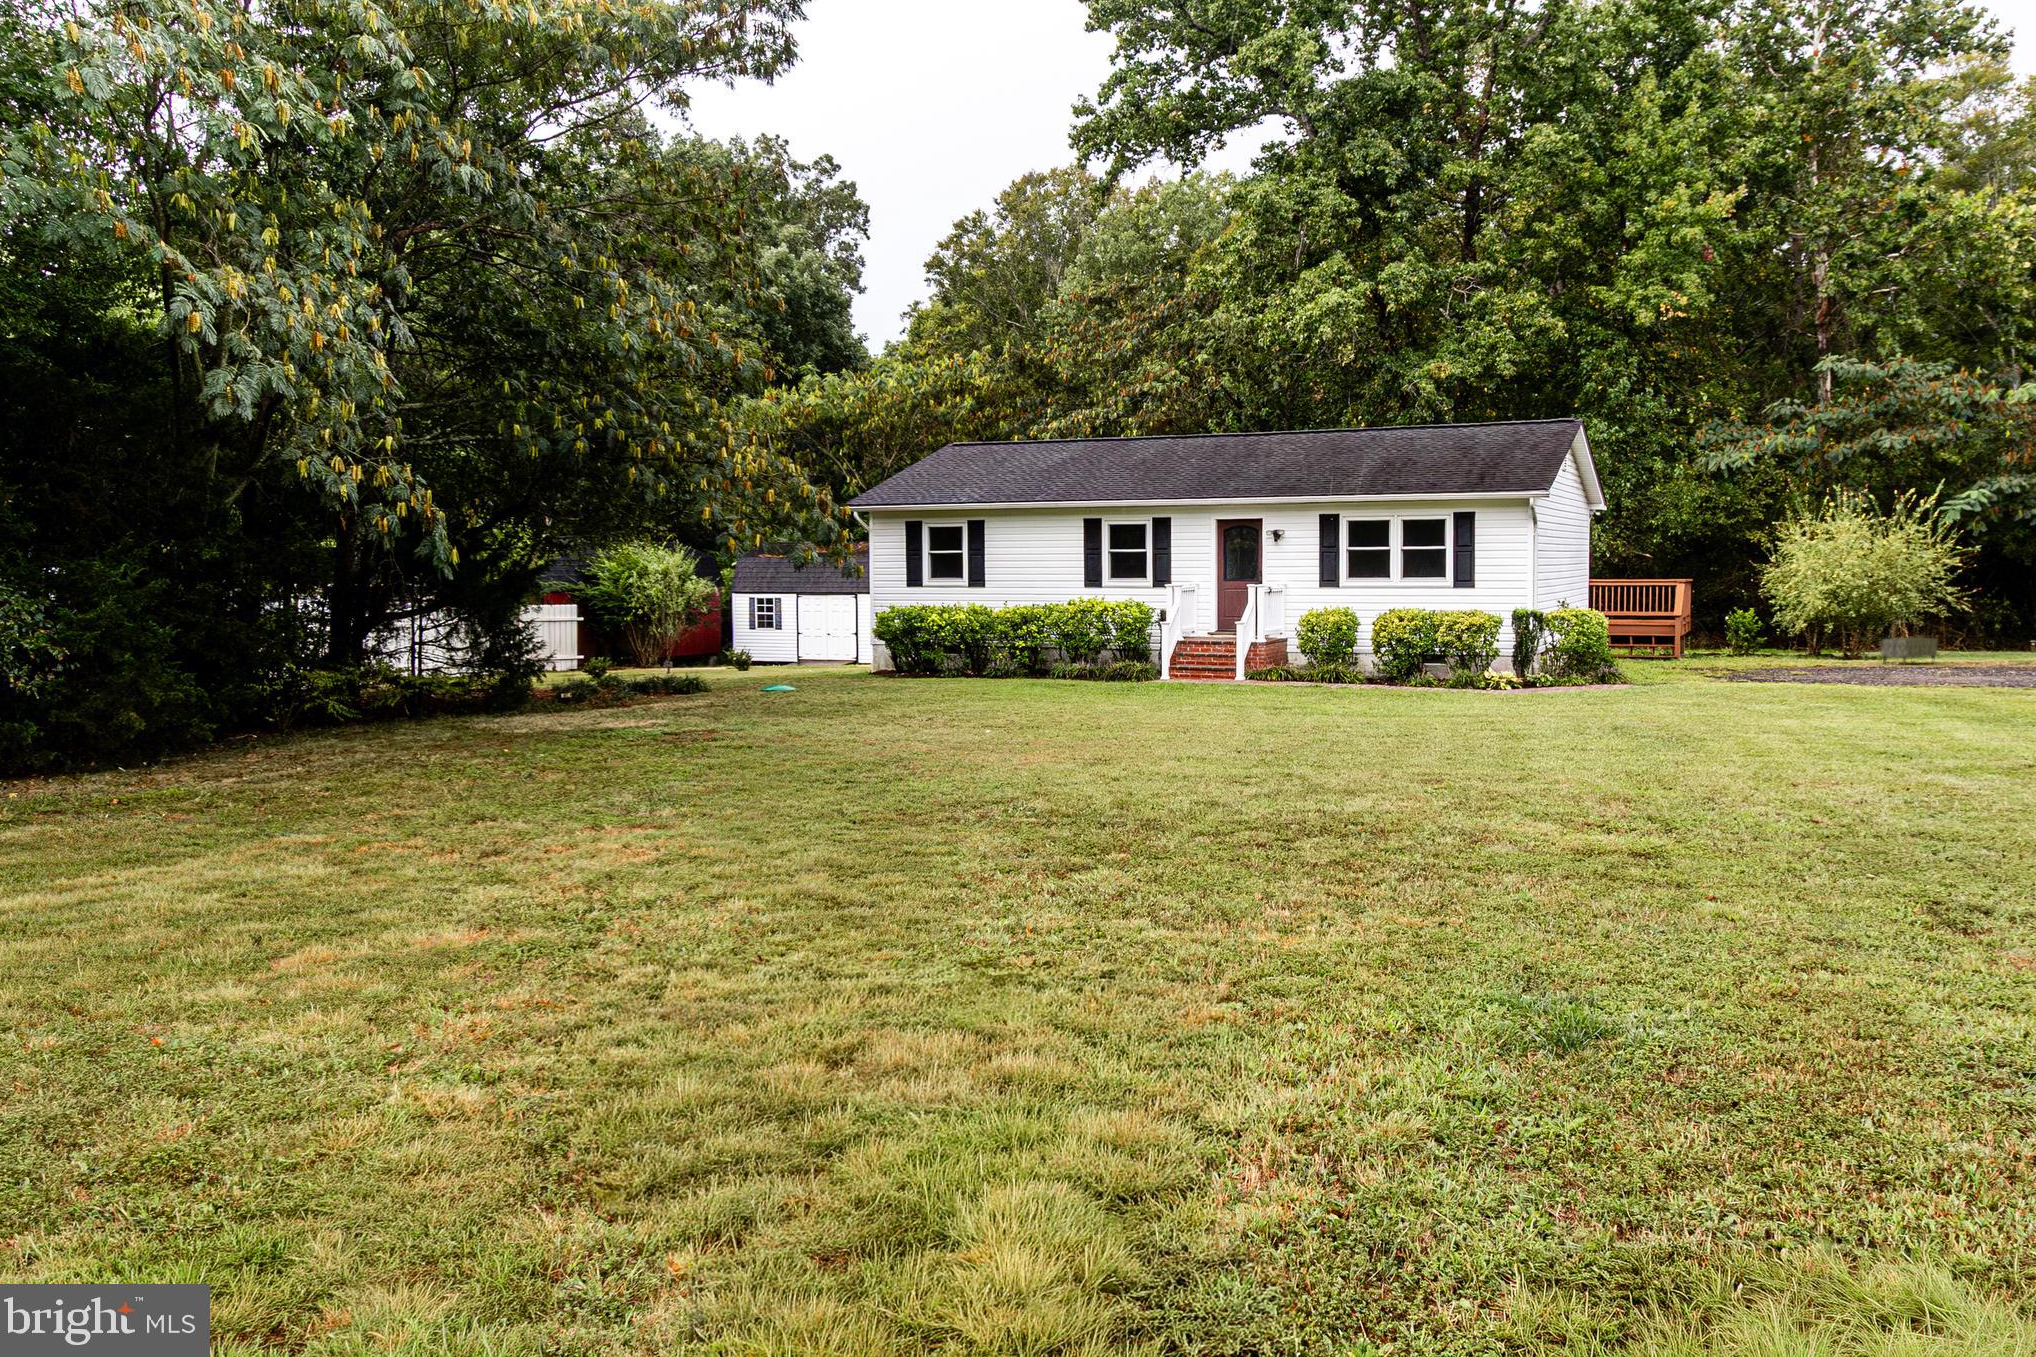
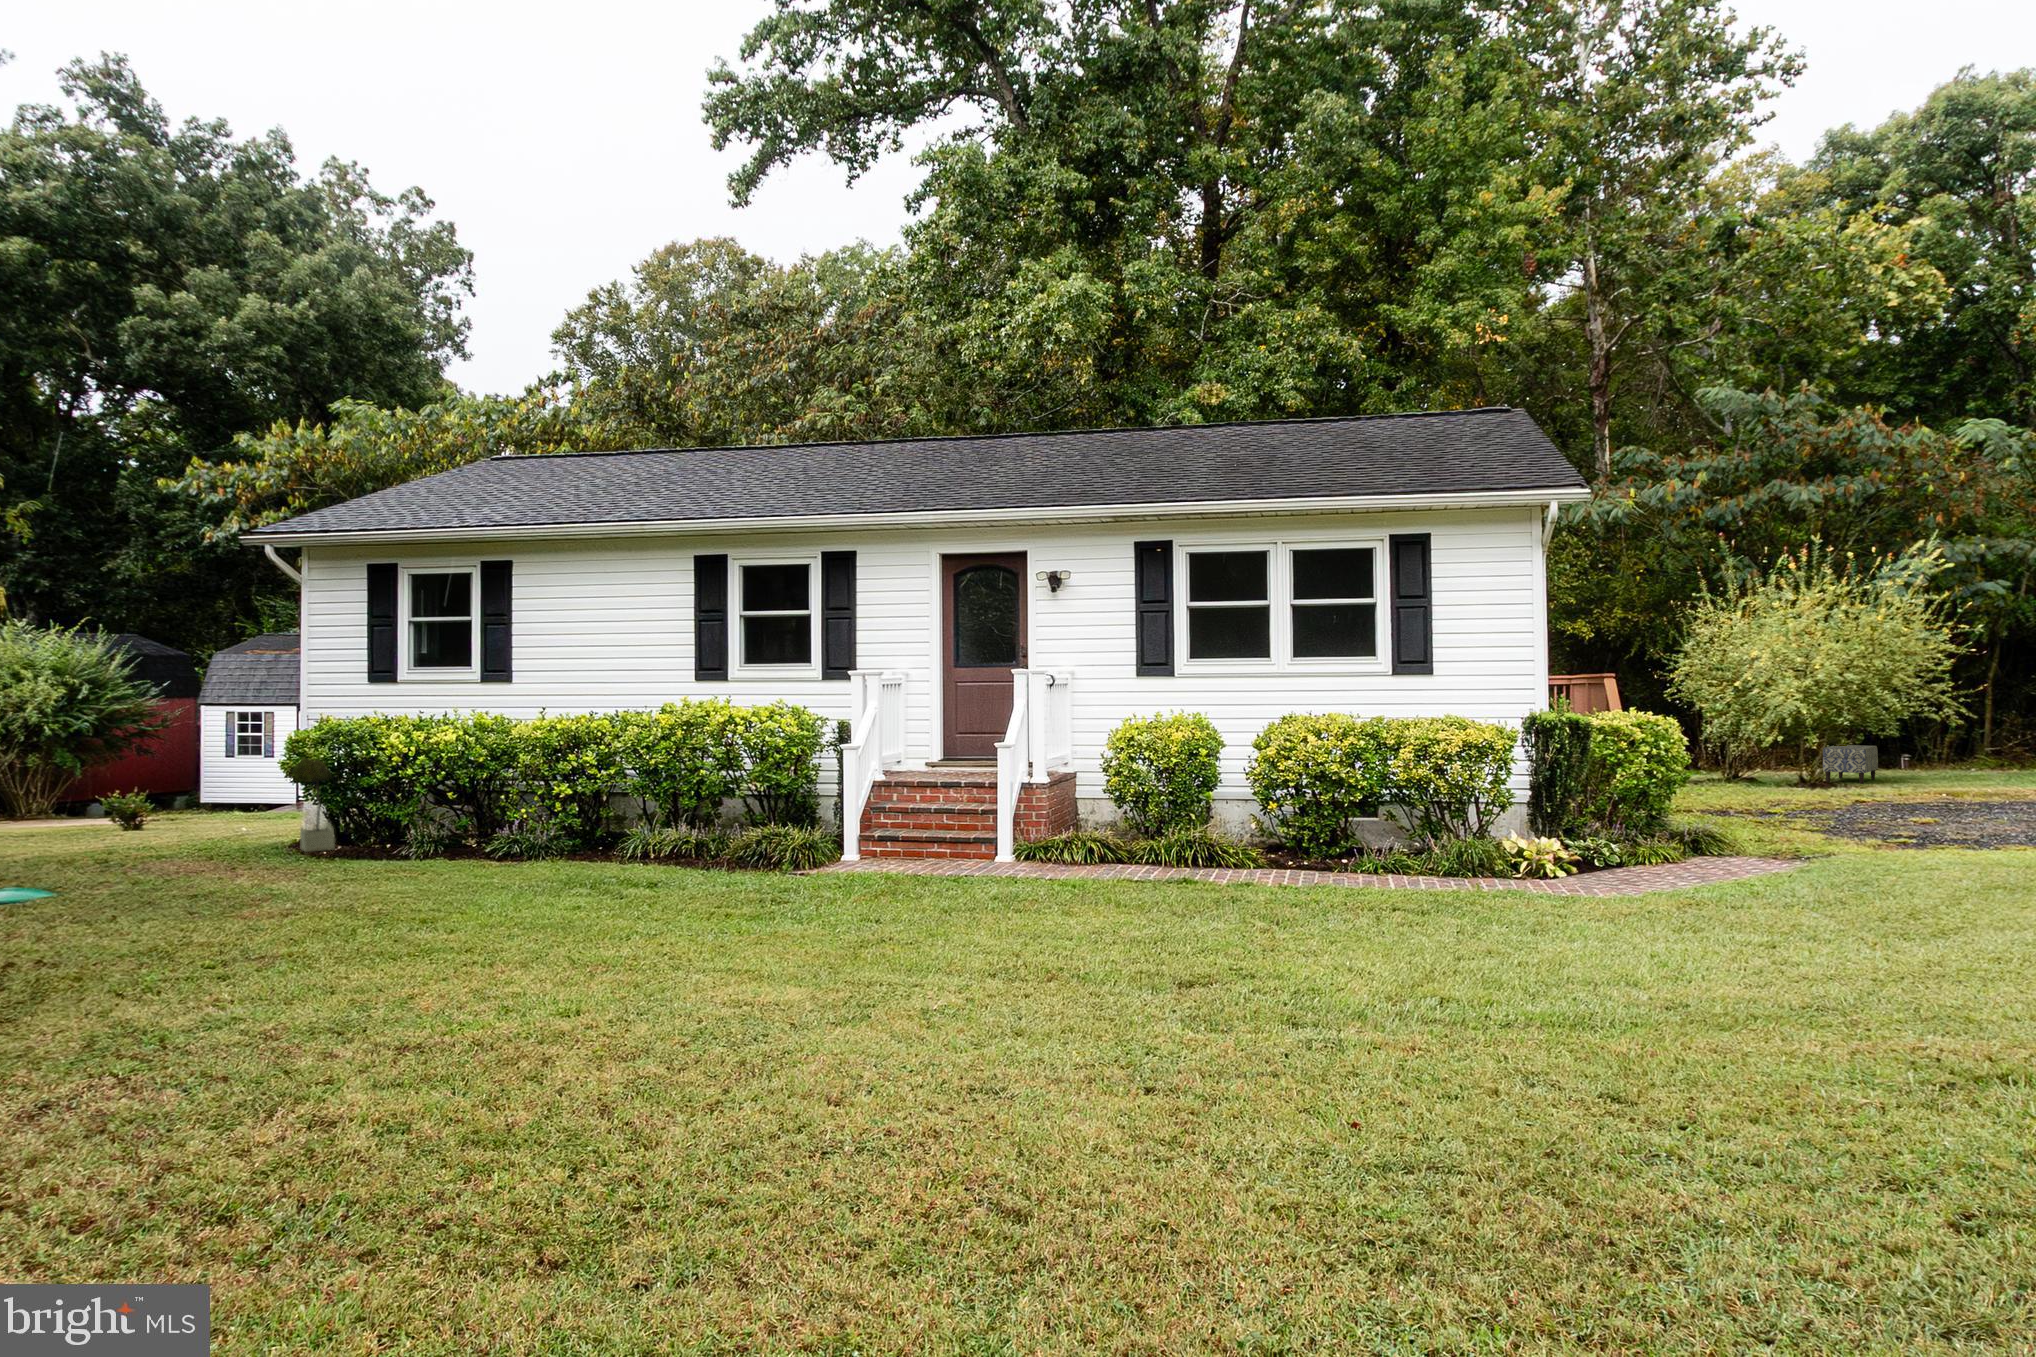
potted tree: none [895,625,914,671] -> present [293,758,335,852]

